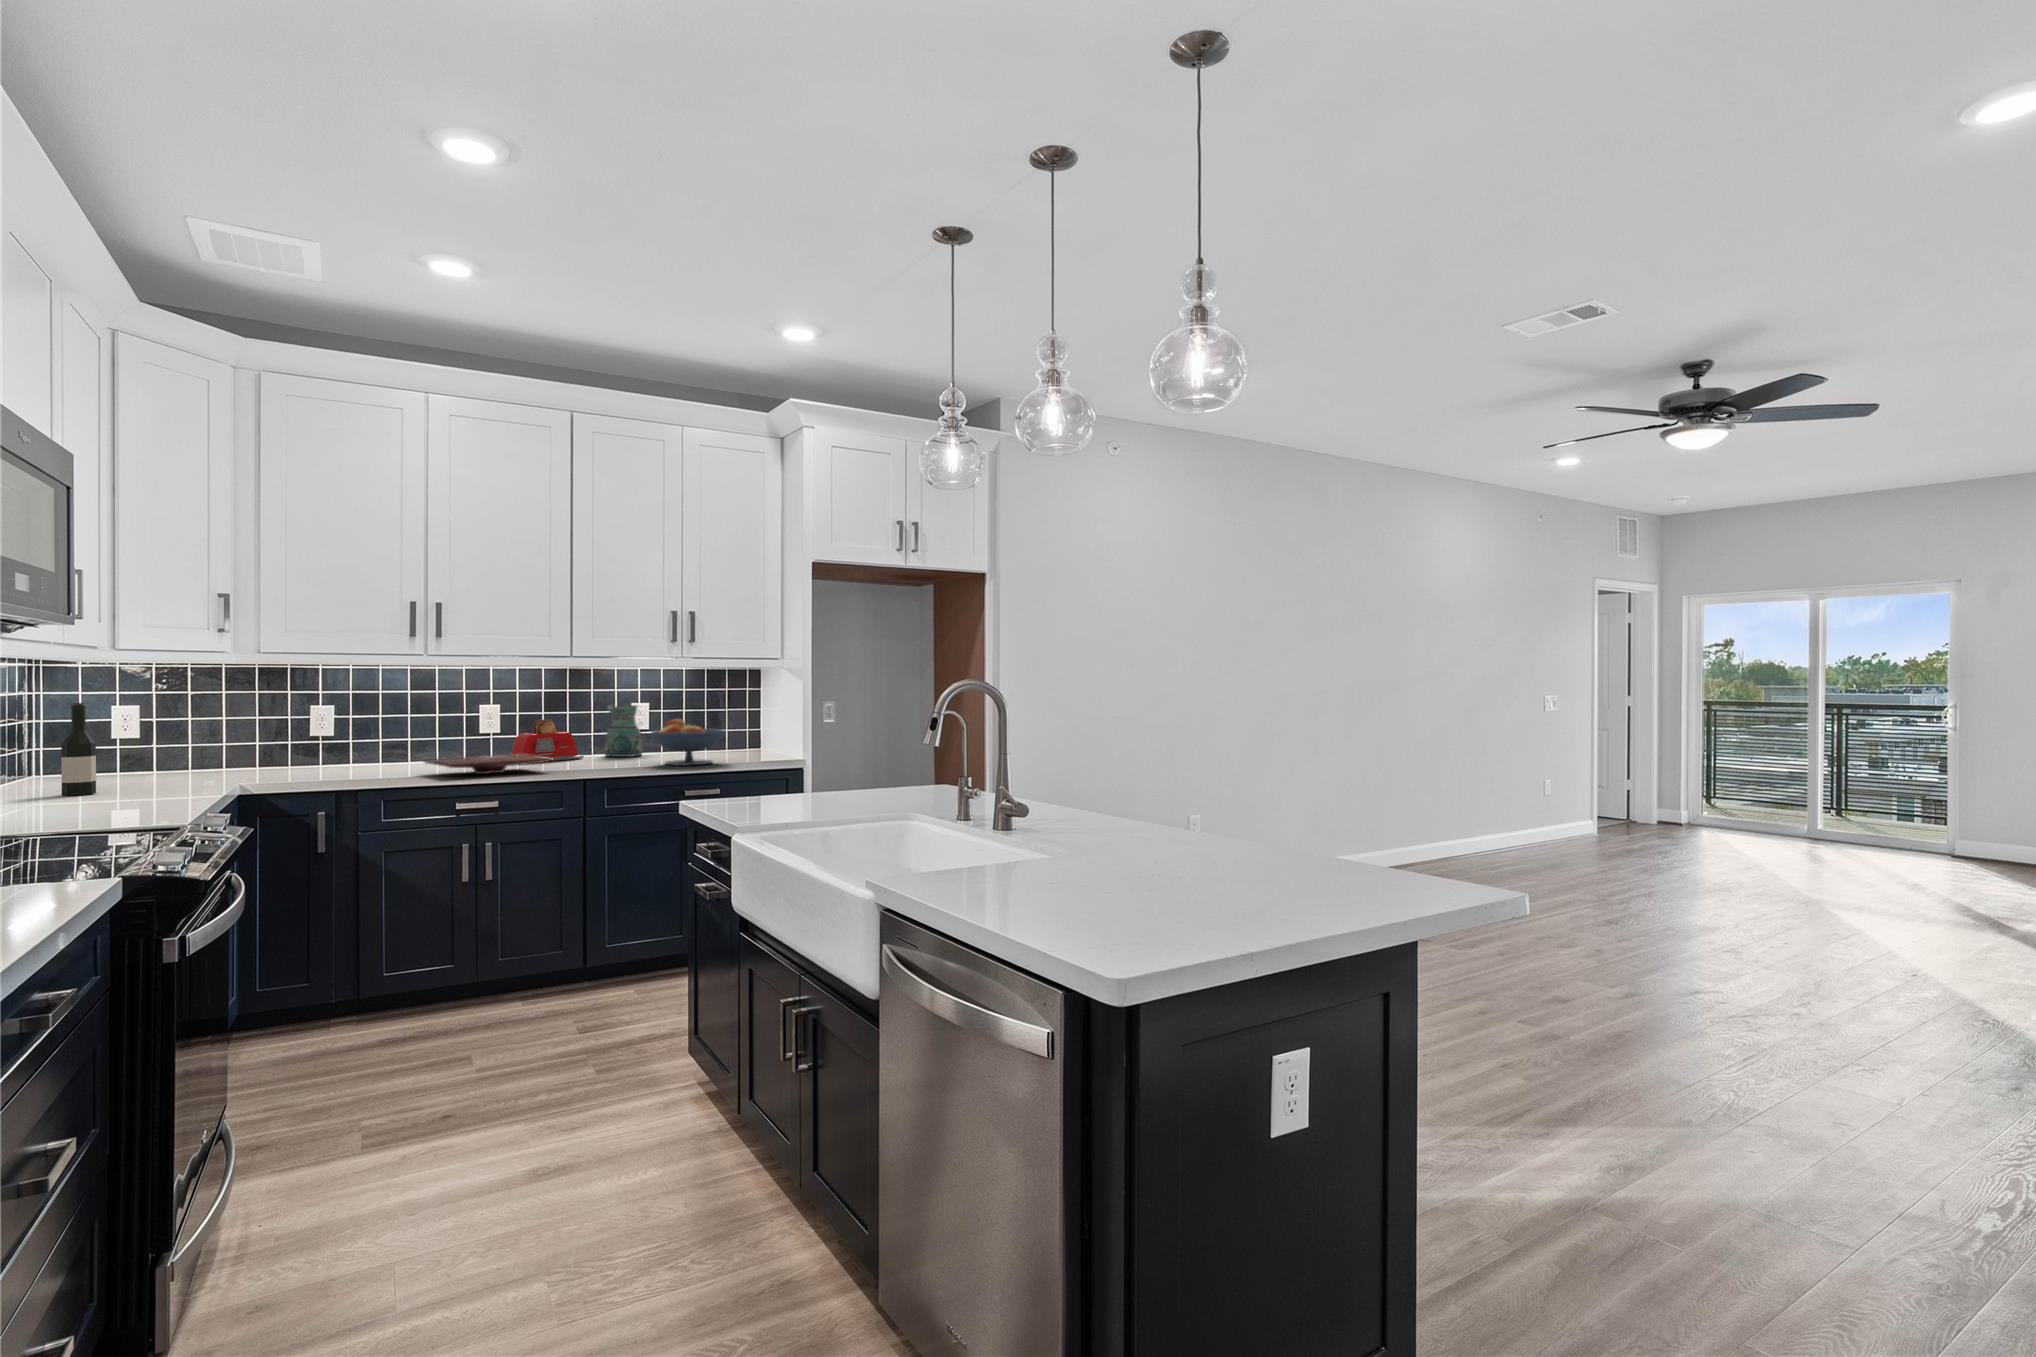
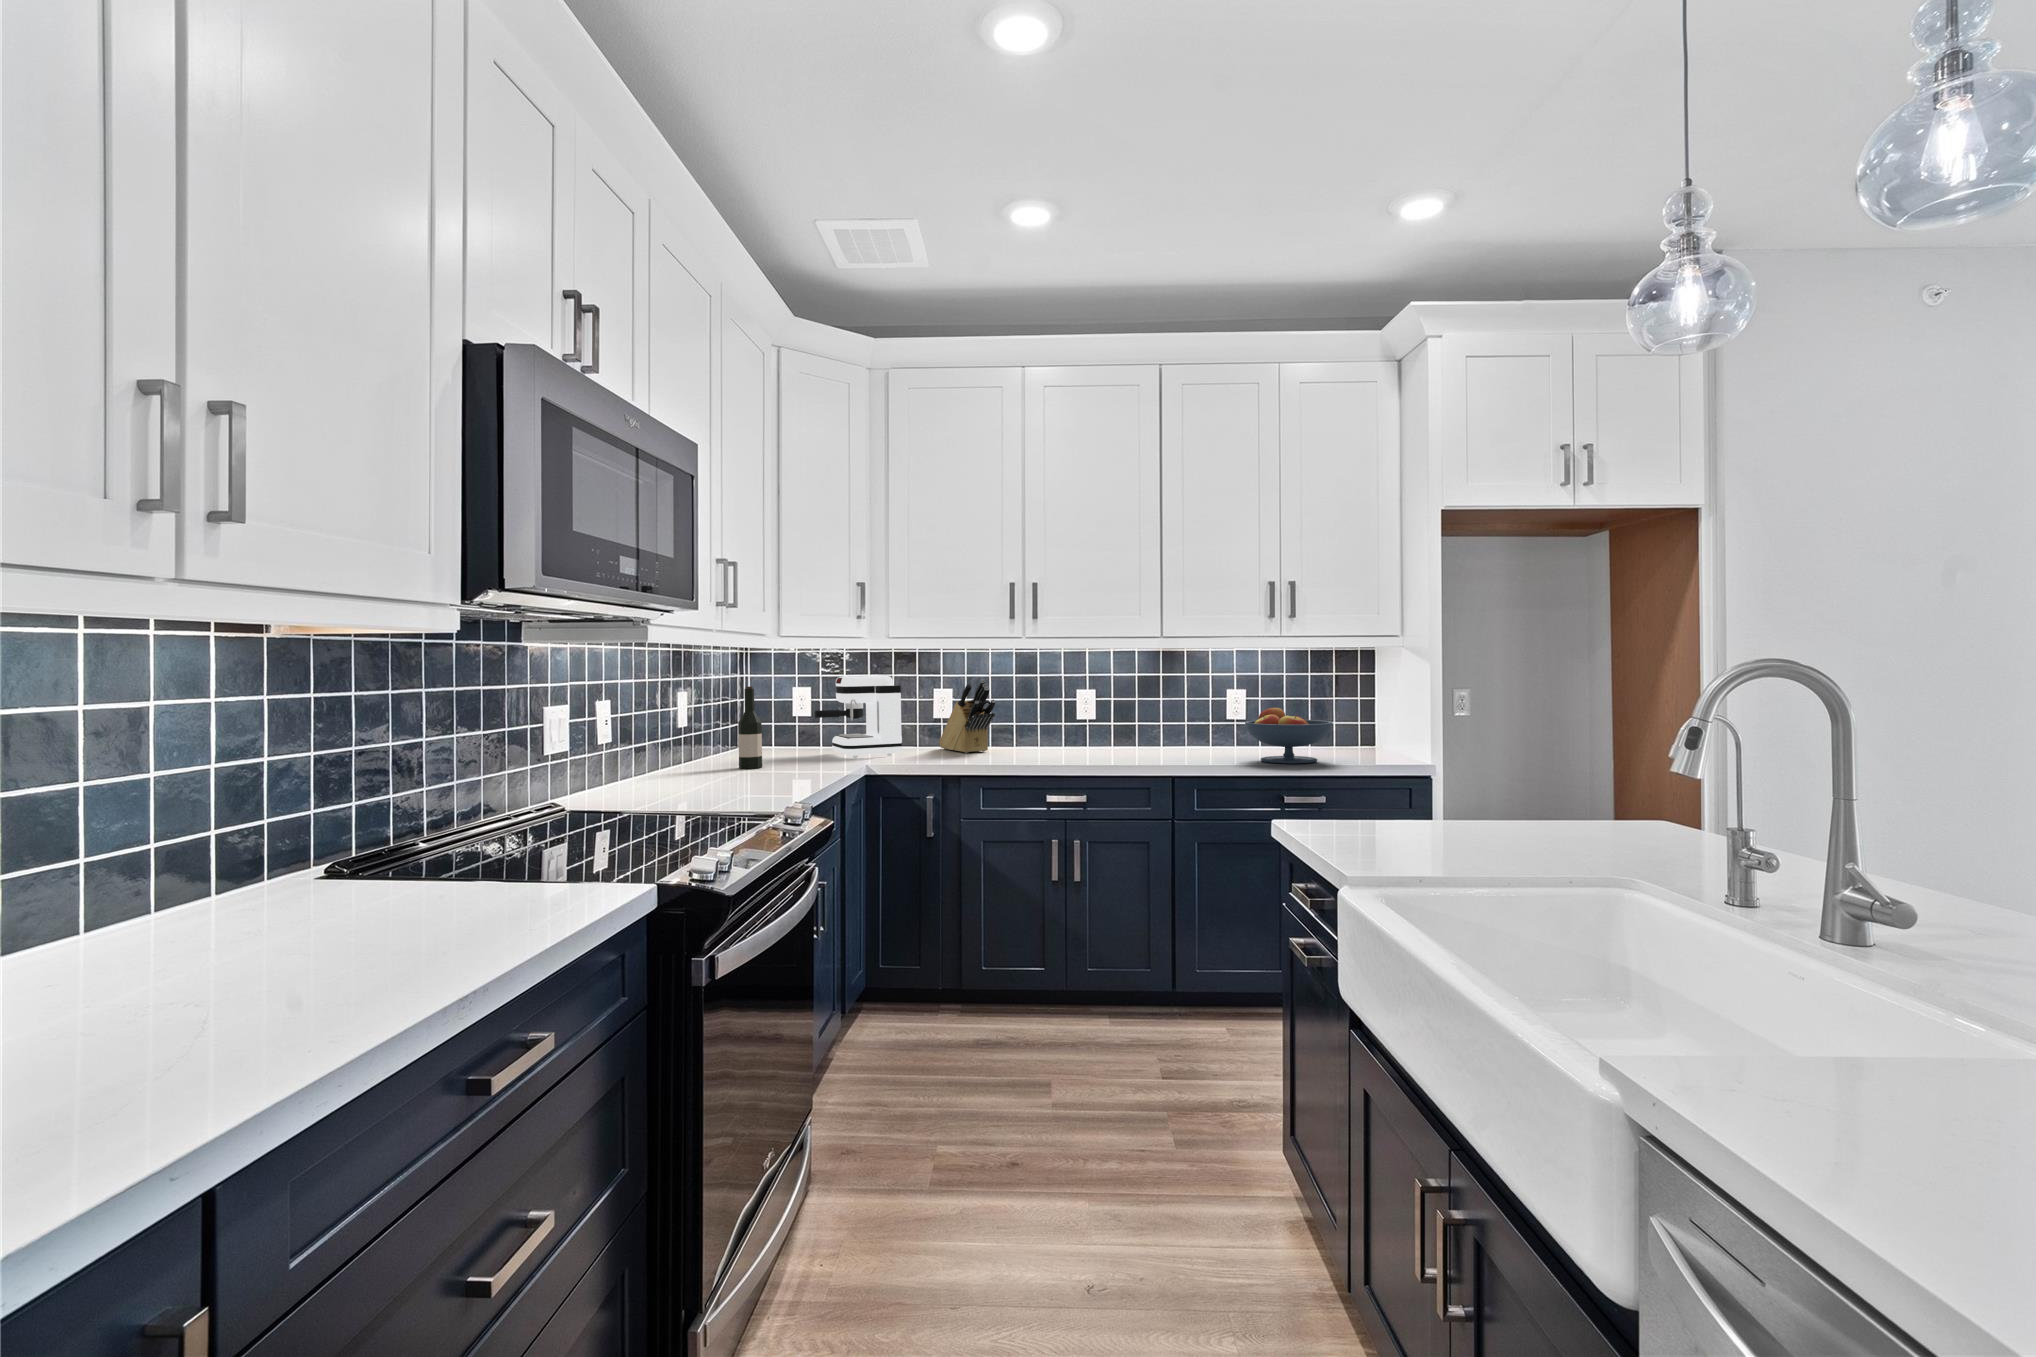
coffee maker: none [153,691,274,779] -> present [815,676,902,757]
knife block: none [314,695,390,770] -> present [939,680,995,753]
ceramic pitcher: present [605,705,642,757] -> none [1200,690,1249,749]
toaster: present [511,720,584,761] -> none [1100,706,1177,752]
cutting board: present [424,754,552,774] -> none [1019,743,1139,764]

